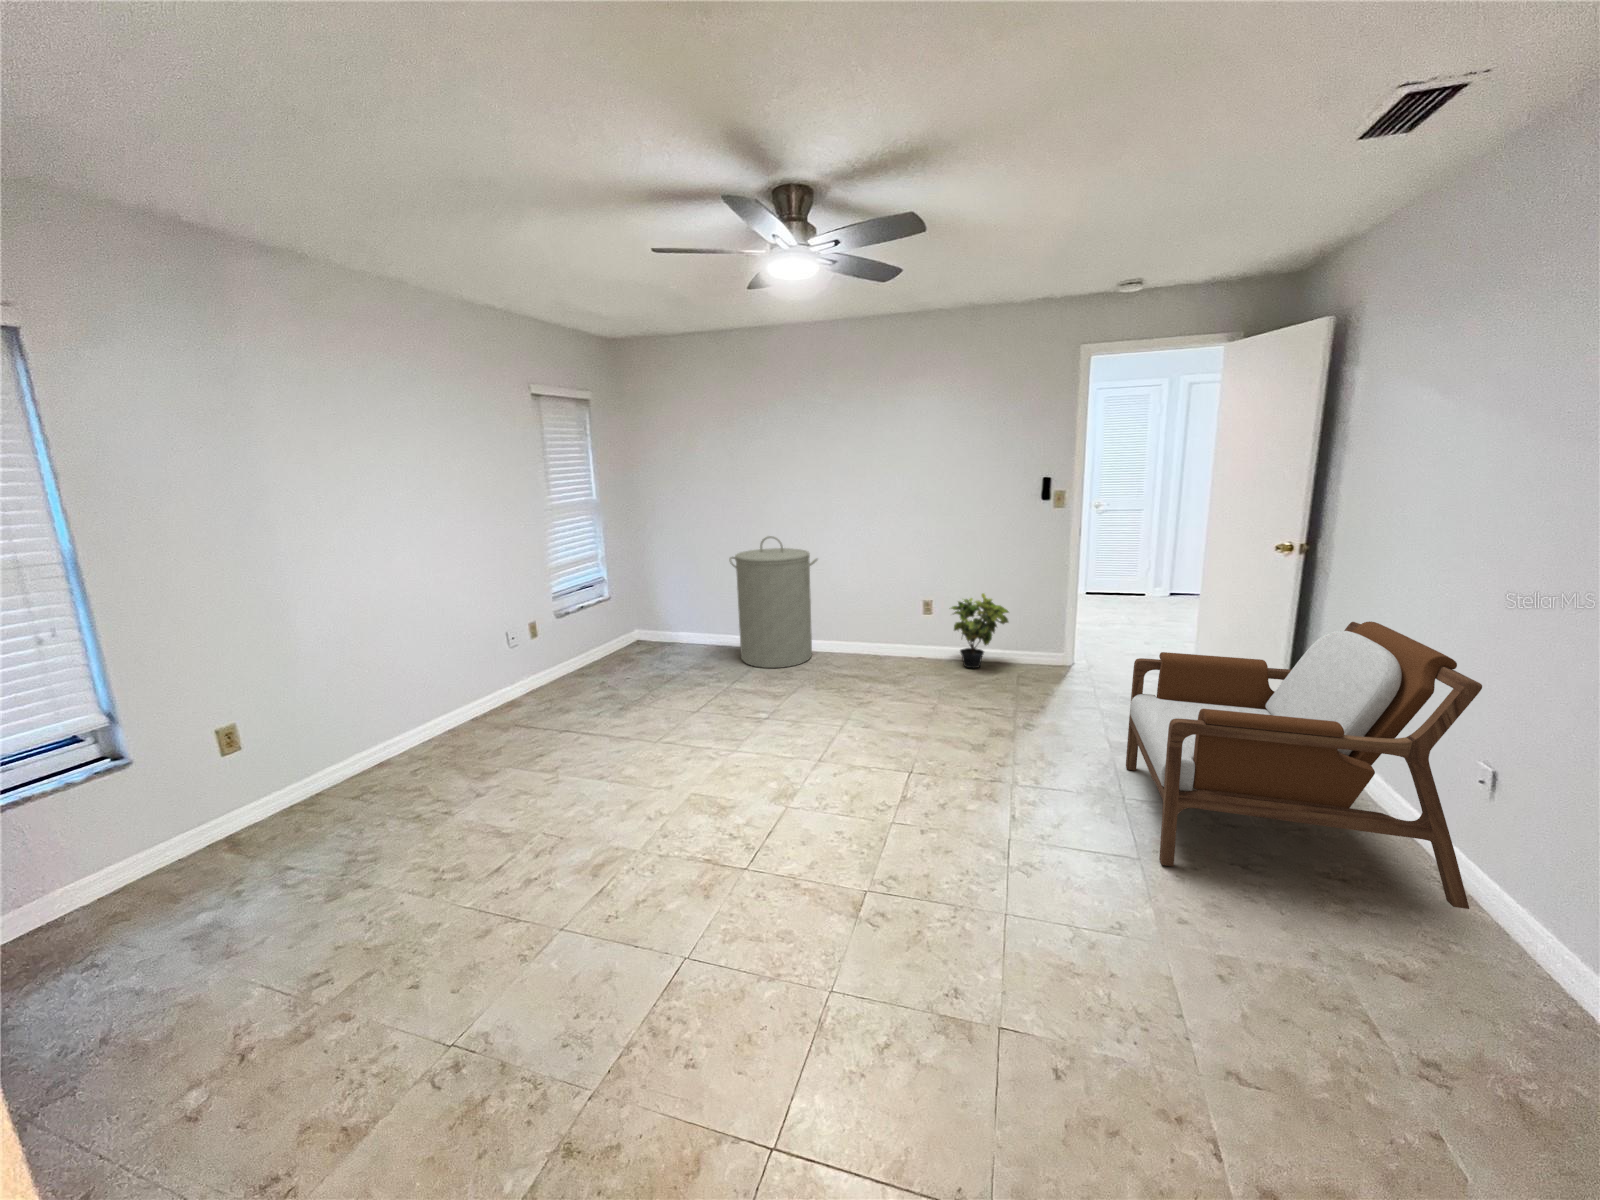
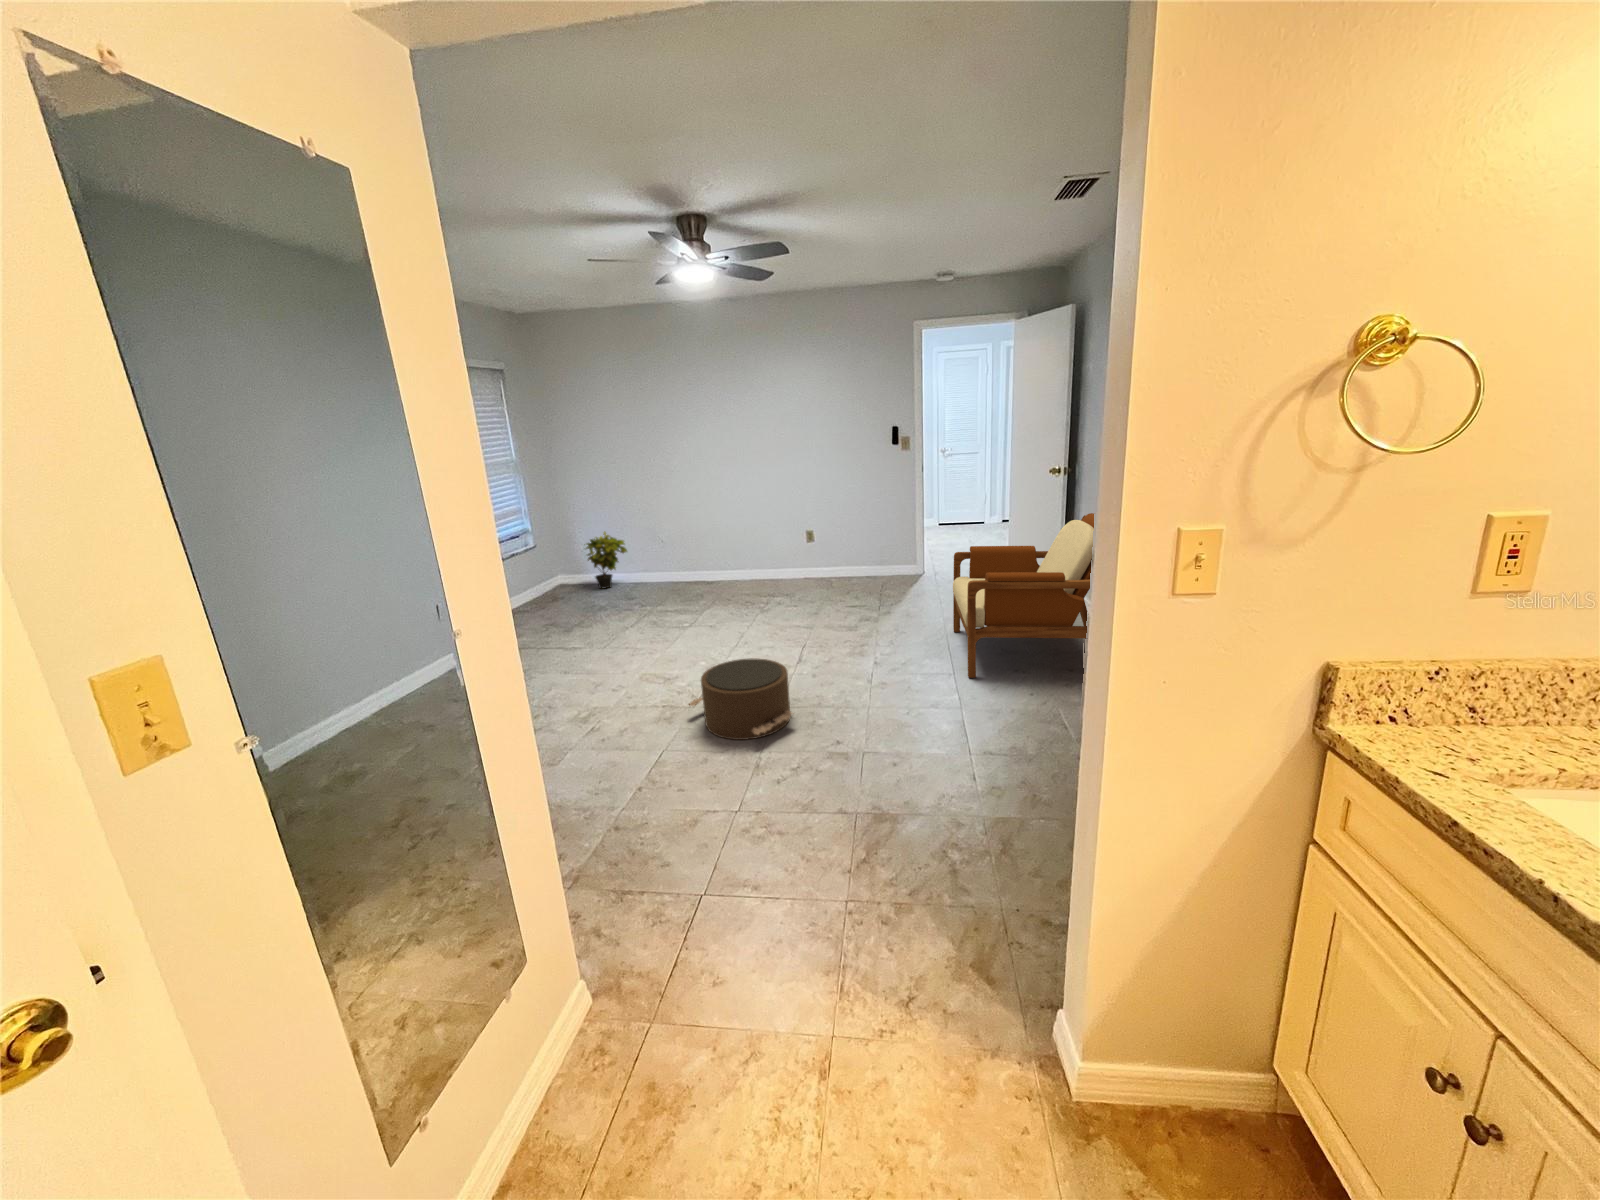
laundry hamper: present [729,536,818,668] -> none [642,485,719,595]
potted plant: present [951,593,1008,669] -> present [586,531,627,588]
pouf: none [734,801,887,947] -> present [689,658,792,740]

